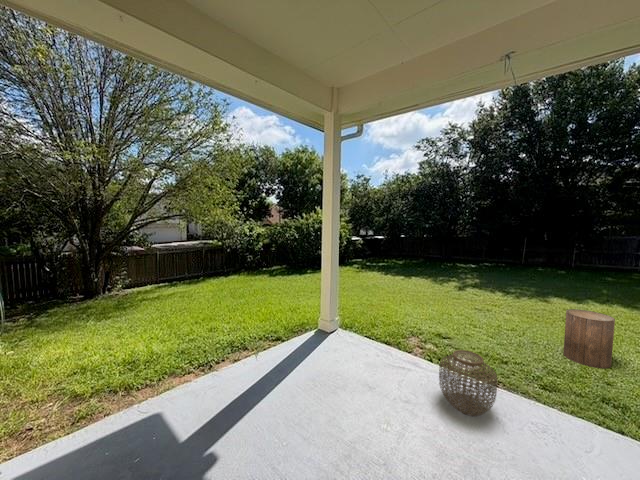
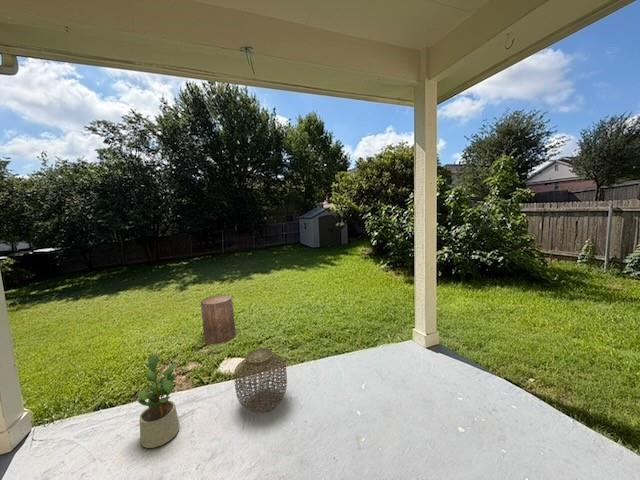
stool: present [563,309,615,368] -> present [201,295,236,344]
potted plant: none [370,313,402,379] -> present [137,354,179,448]

